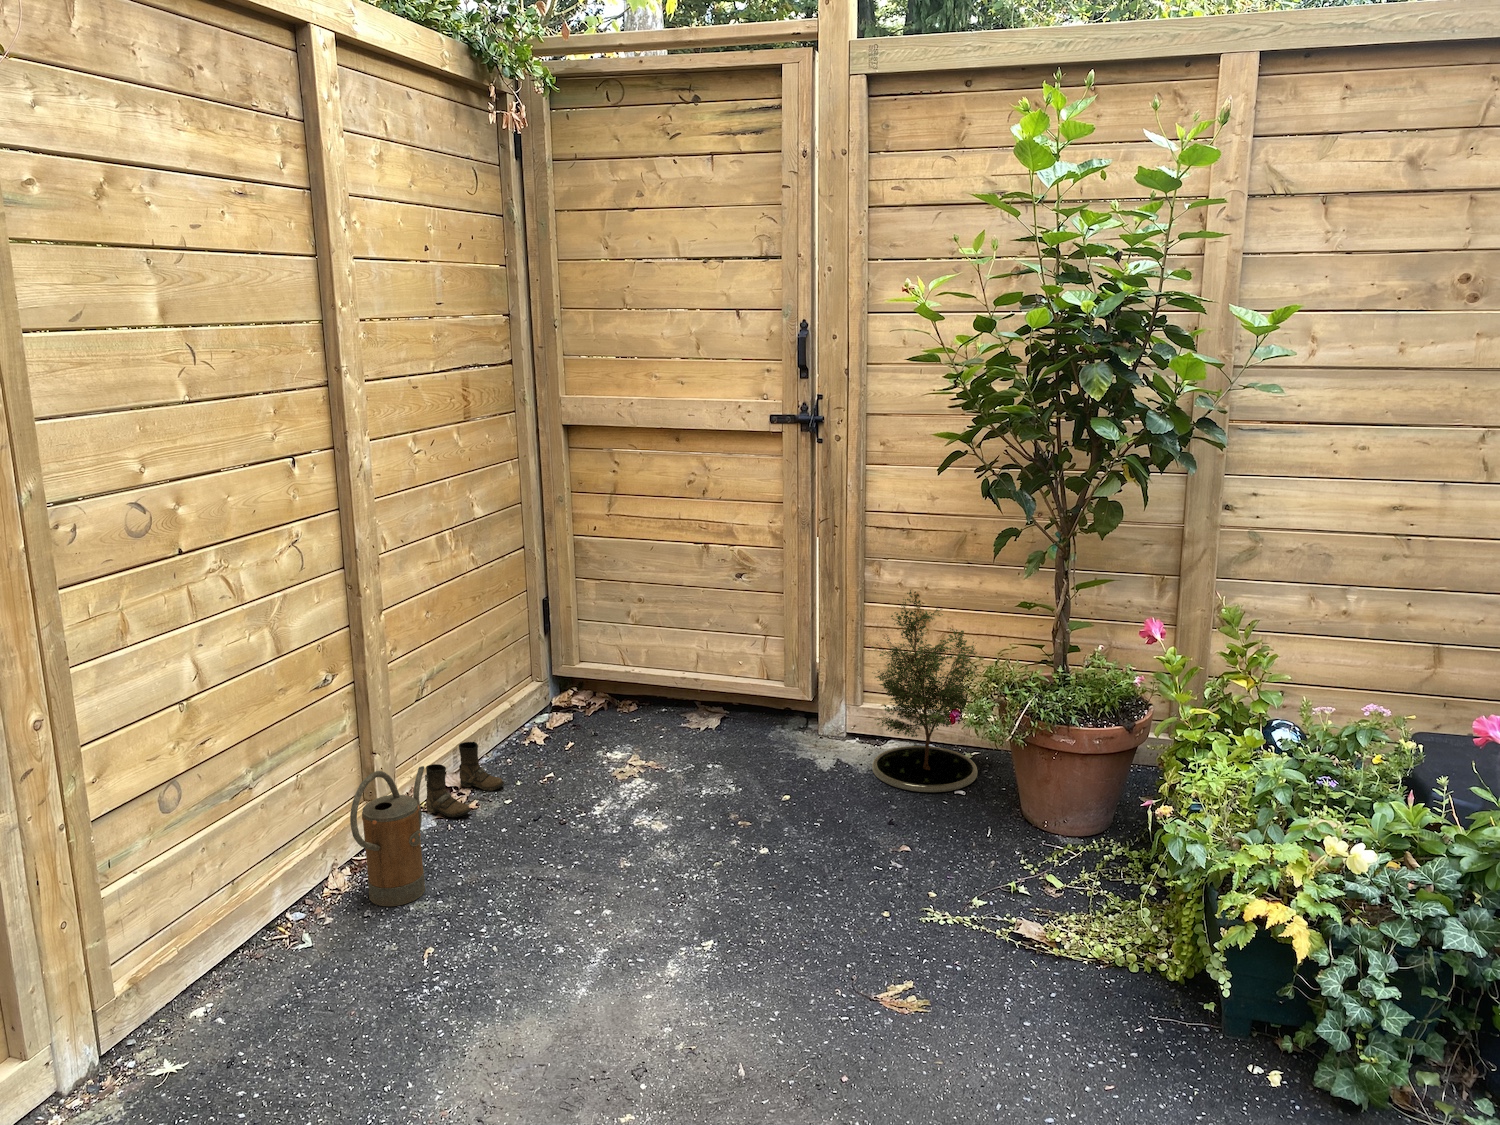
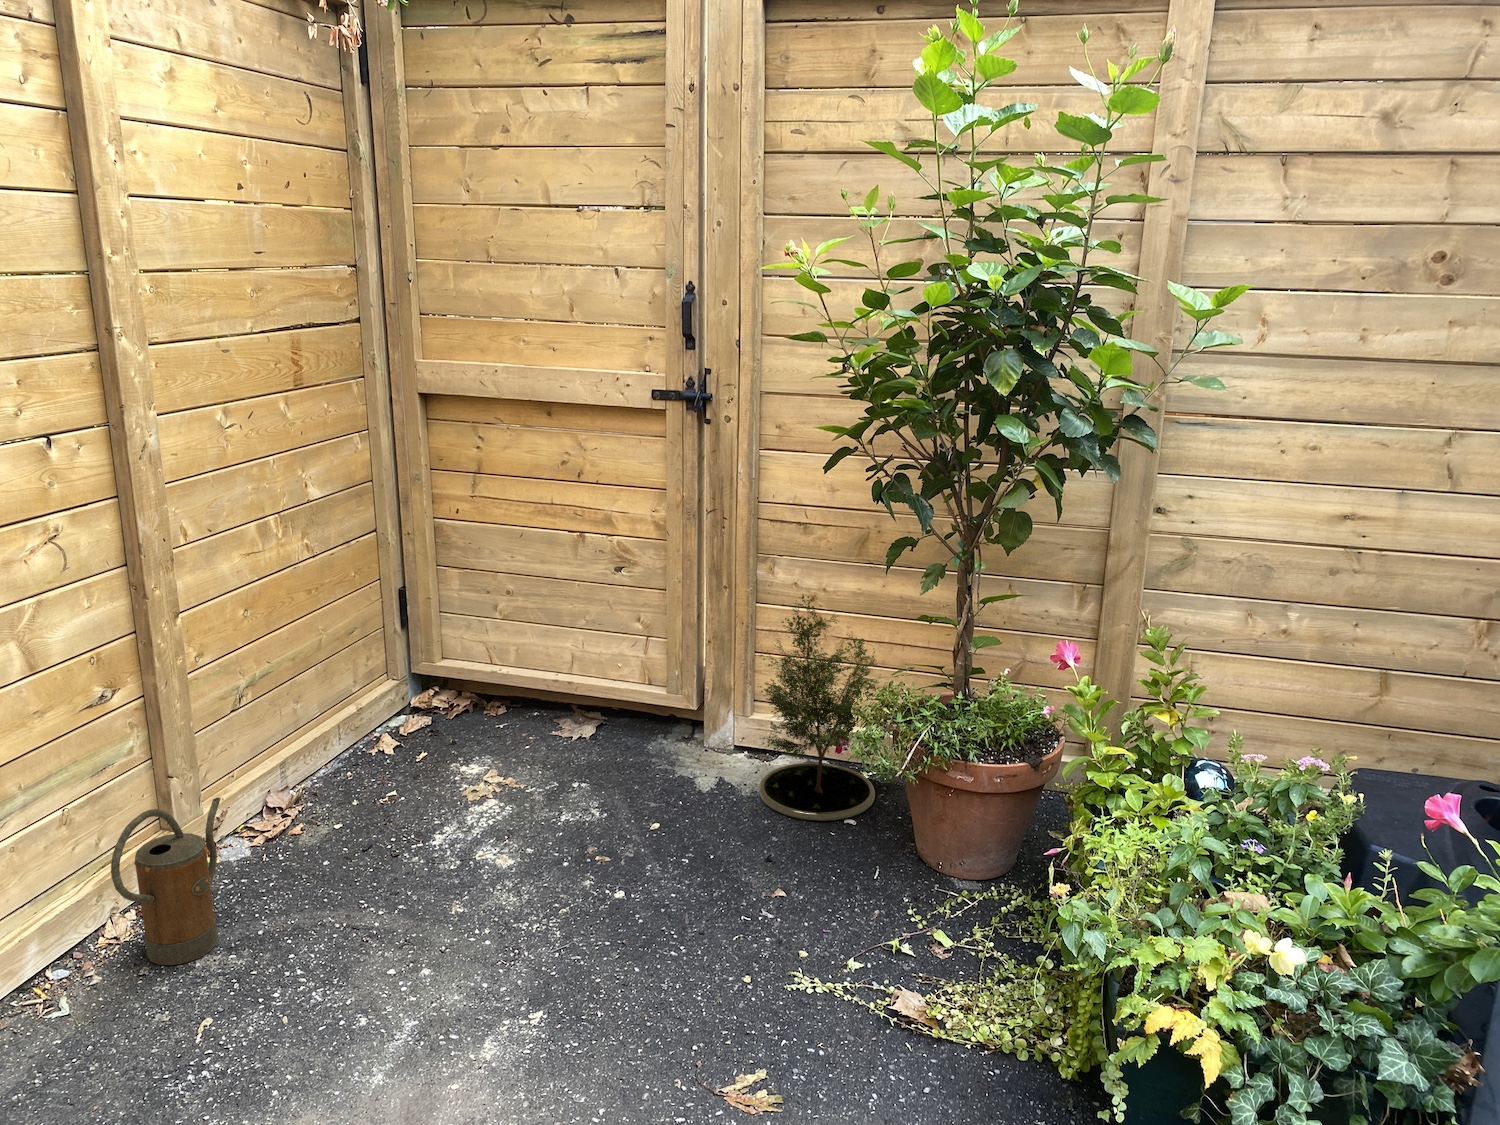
boots: present [425,742,504,817] -> none [237,756,338,847]

